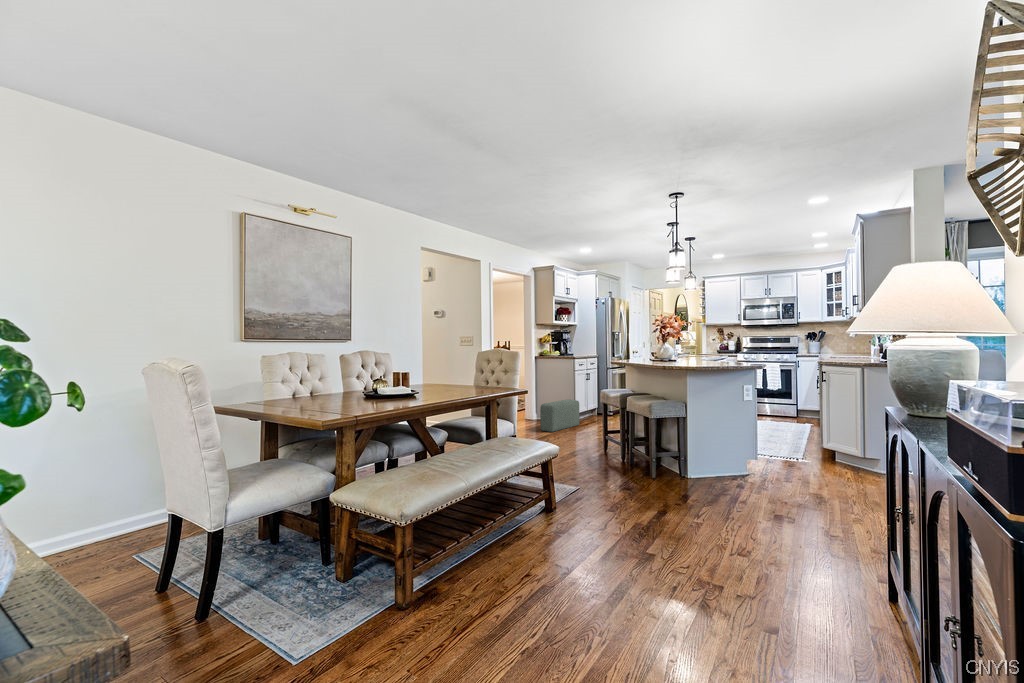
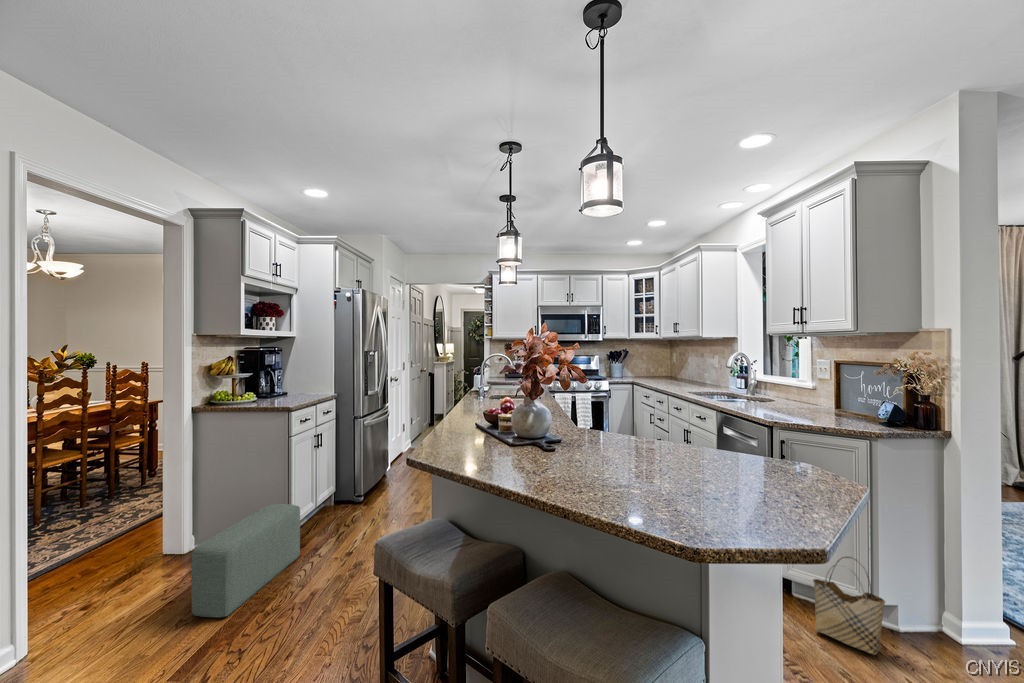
woven basket: none [825,427,857,472] -> present [813,557,885,655]

